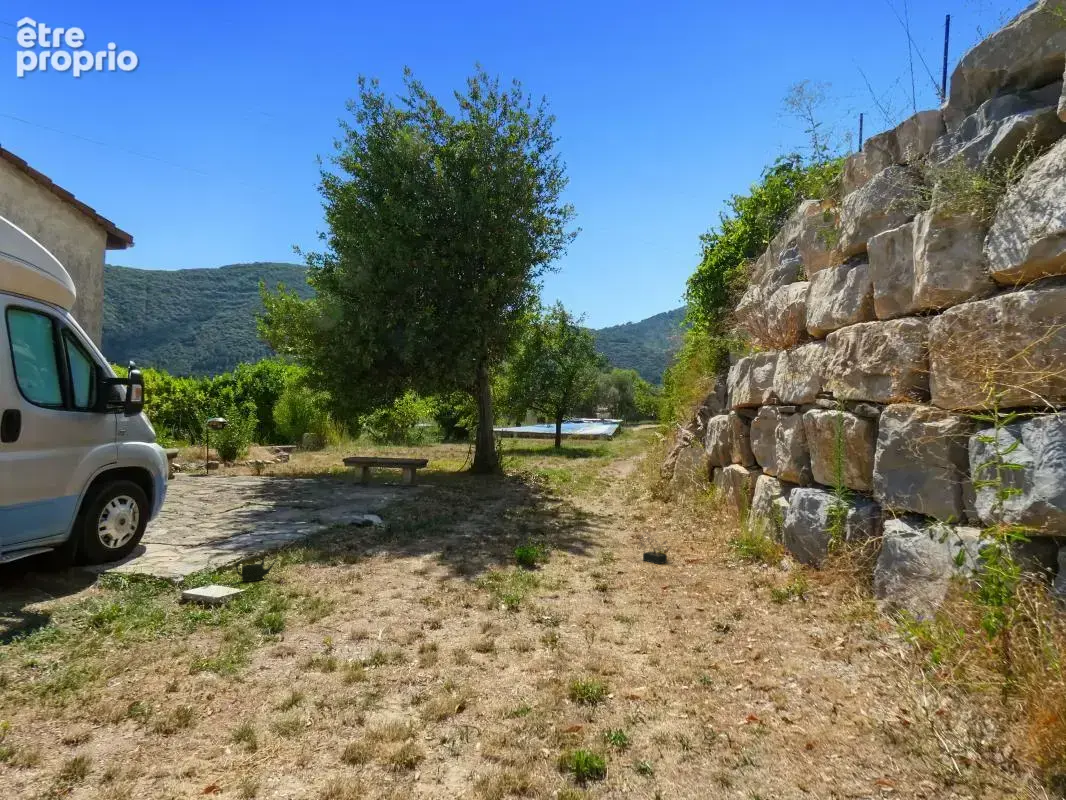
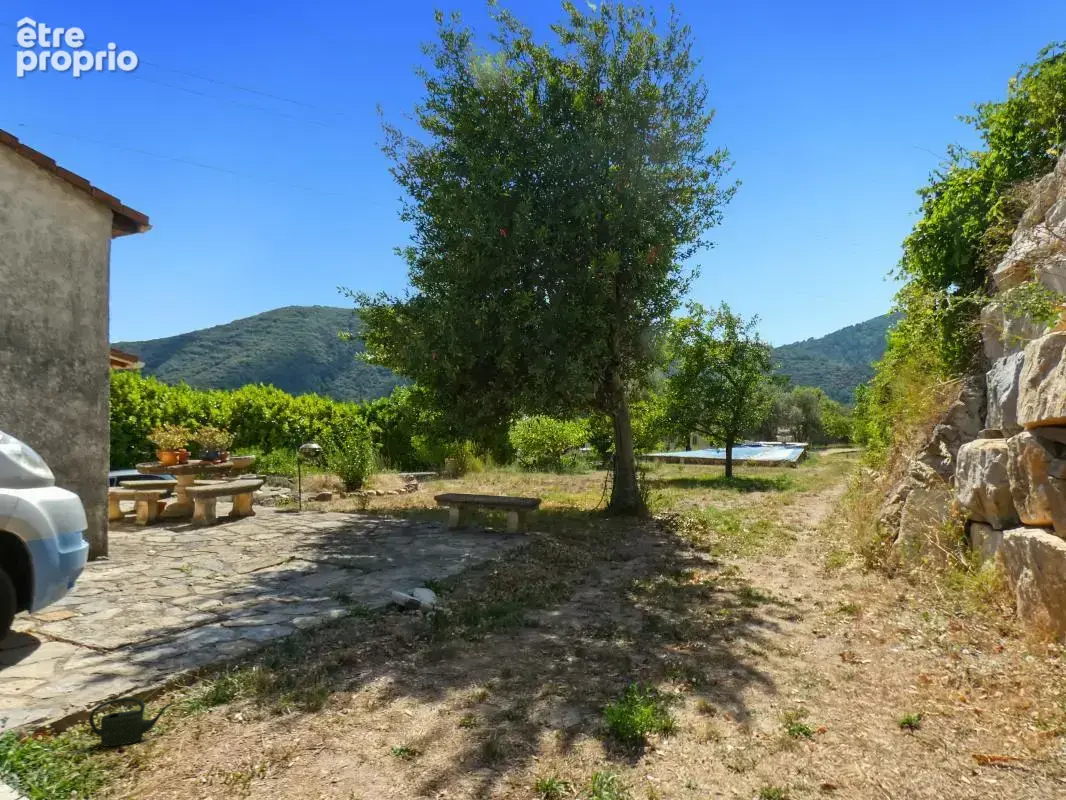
decorative plant: present [639,532,670,564] -> none [864,672,944,753]

